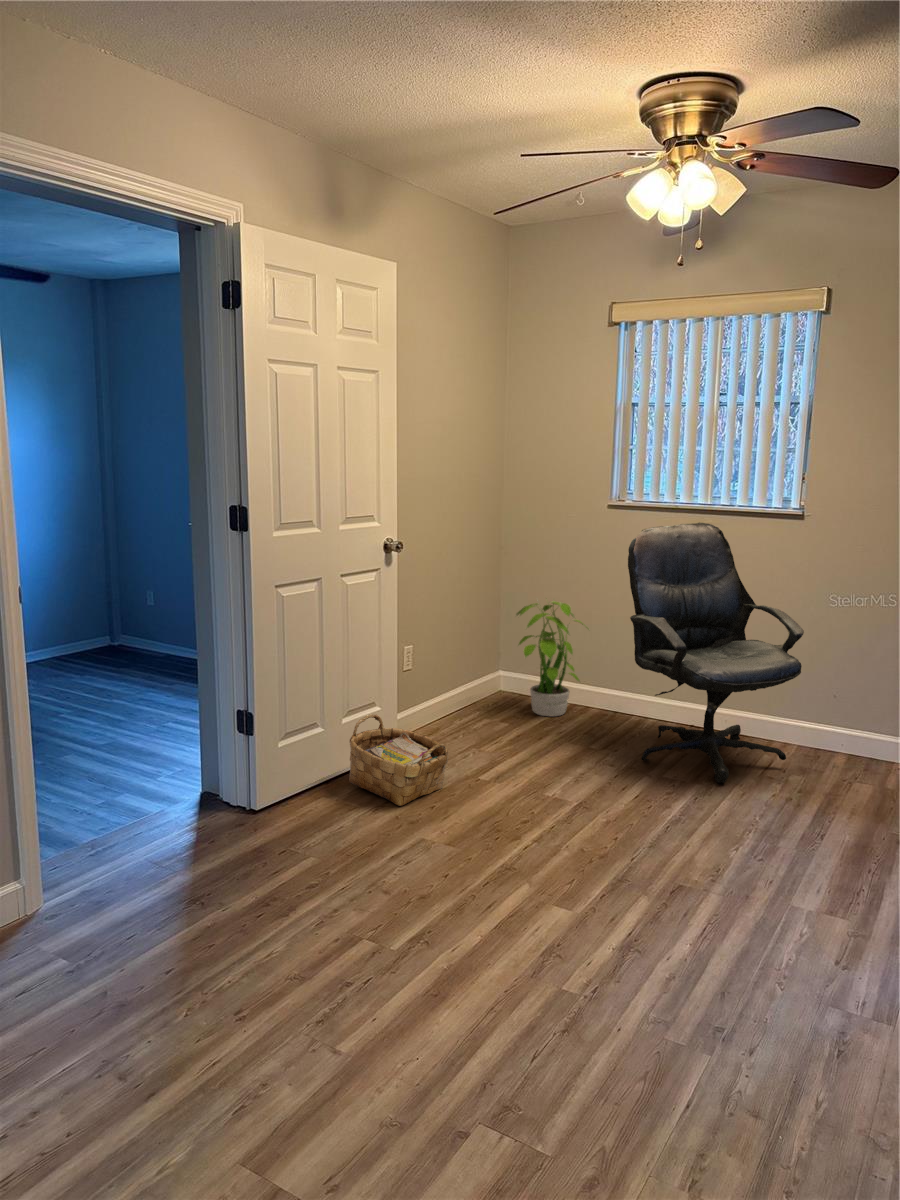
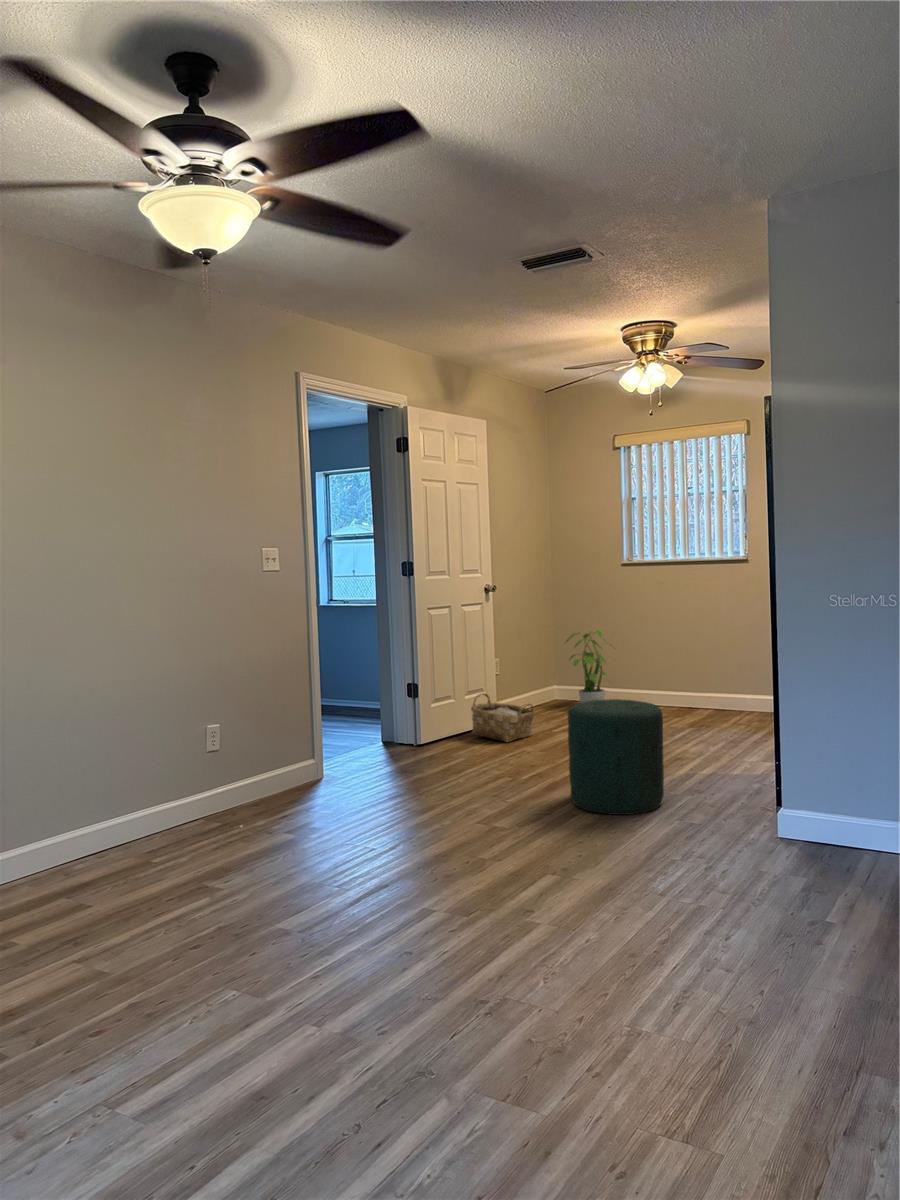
office chair: present [628,522,804,783] -> none [637,569,752,726]
ottoman: none [464,841,660,1120] -> present [568,699,664,815]

